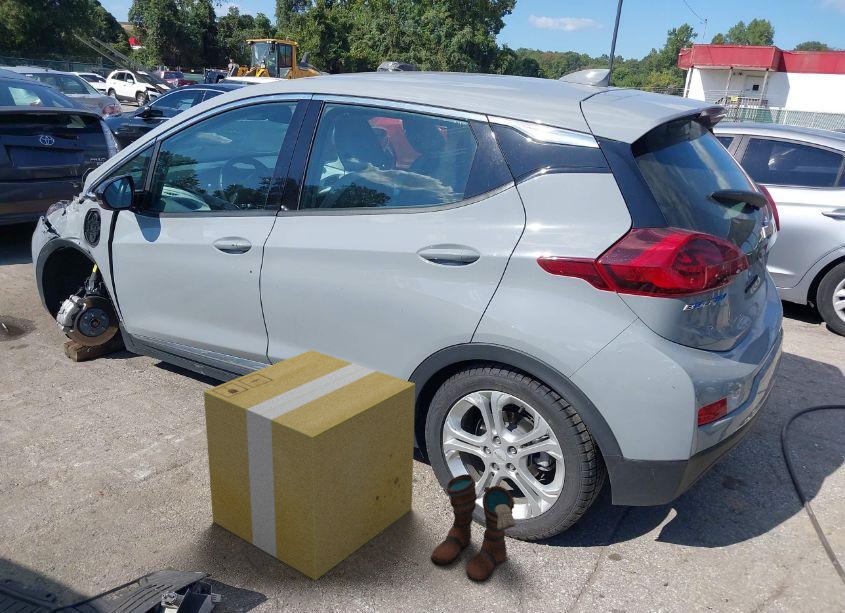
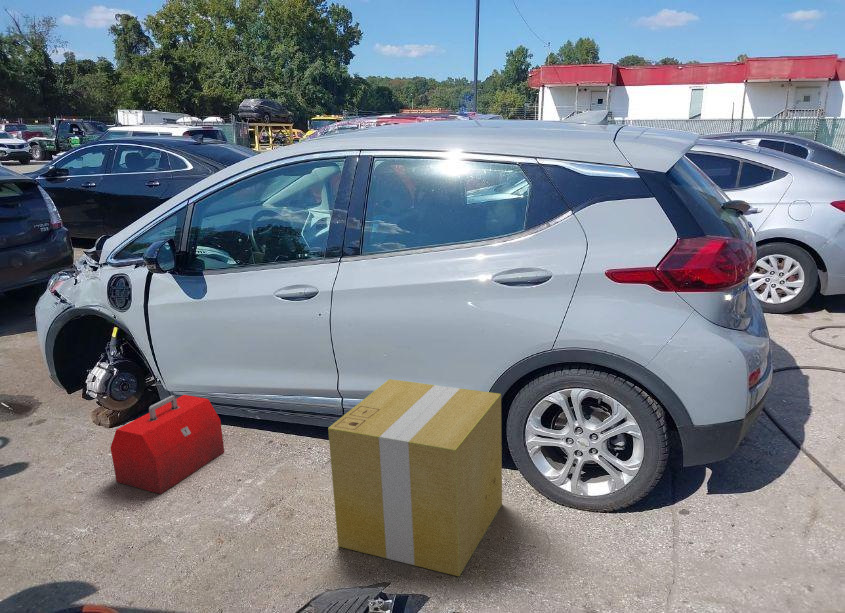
toolbox: none [46,337,167,435] -> present [111,395,224,494]
boots: present [431,474,516,582] -> none [542,464,619,551]

